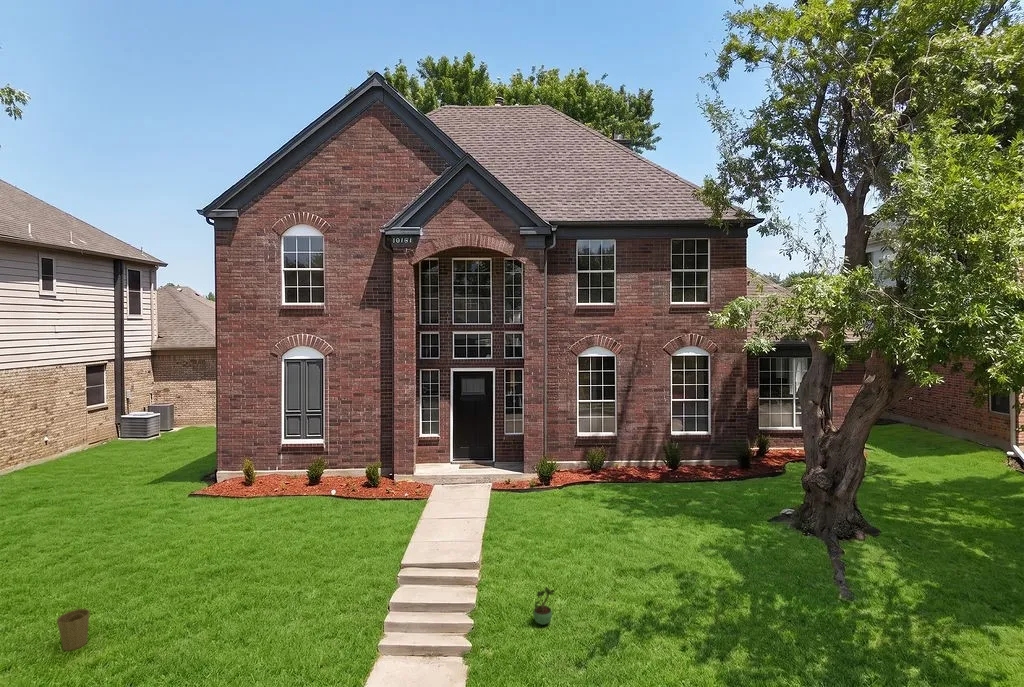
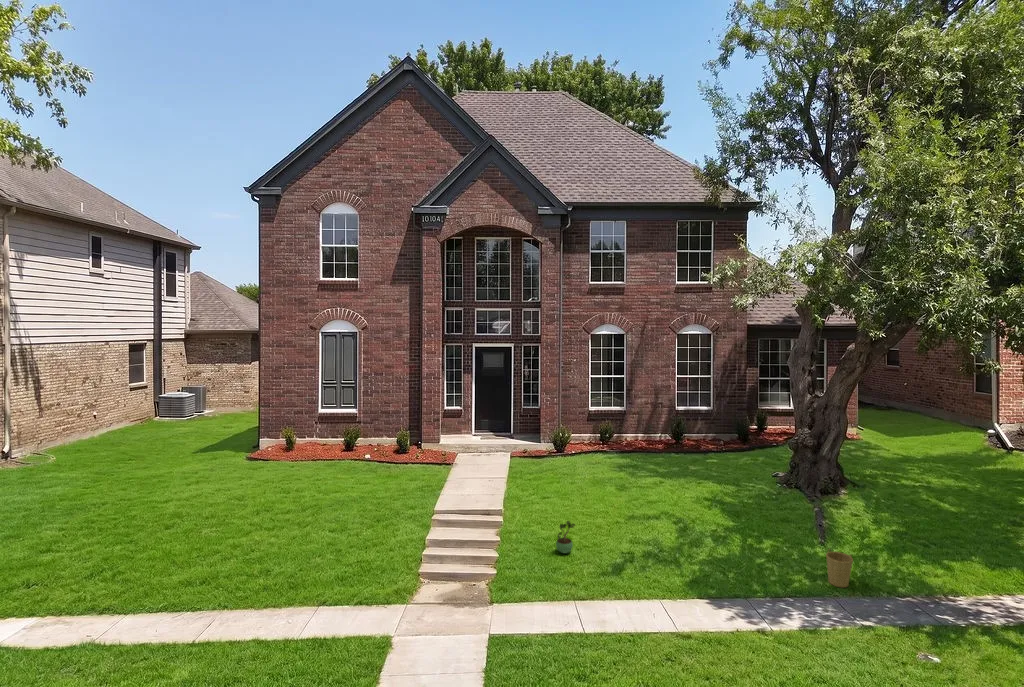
basket: present [57,609,90,651] -> present [826,549,853,588]

